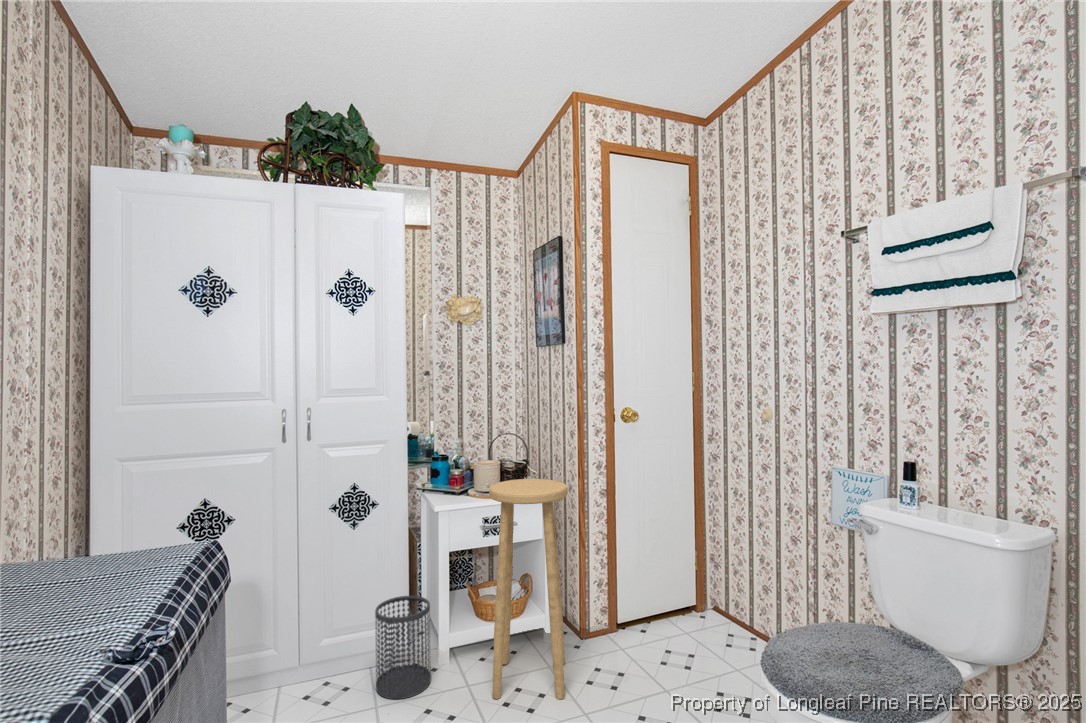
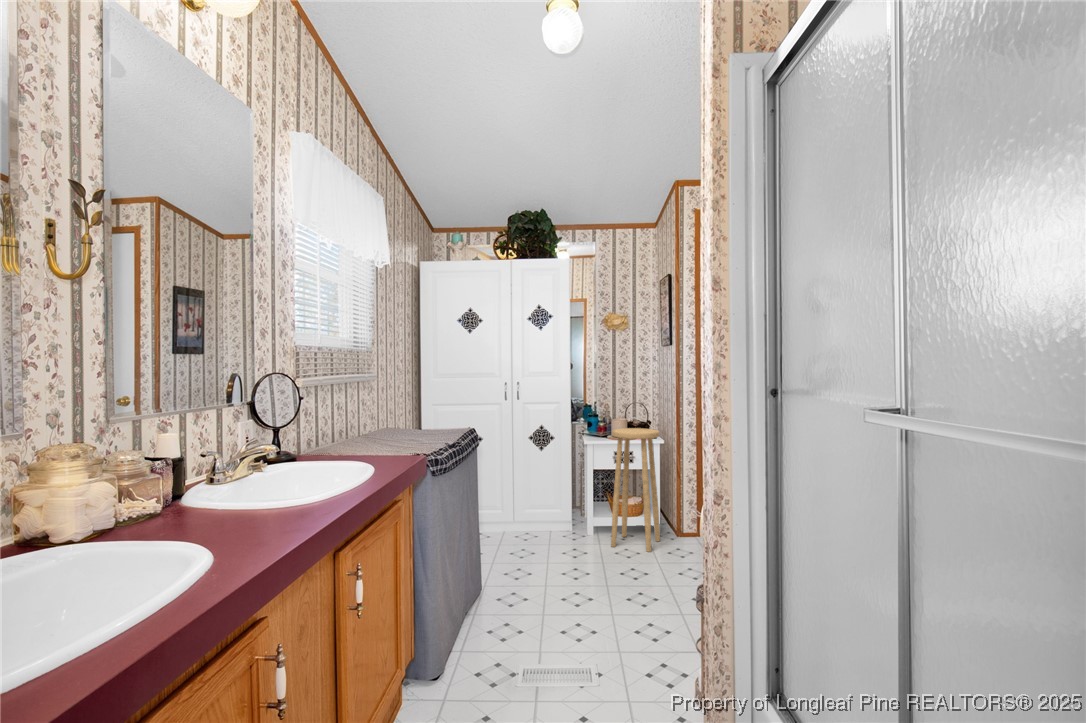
wastebasket: present [375,596,431,699] -> none [551,490,581,541]

